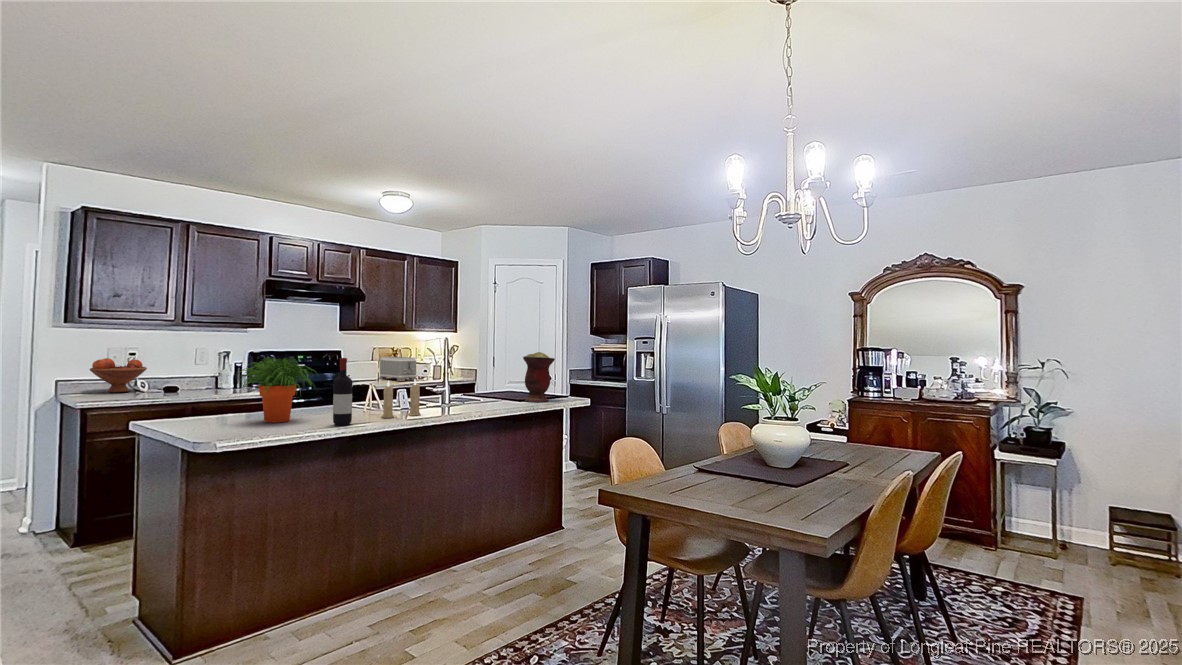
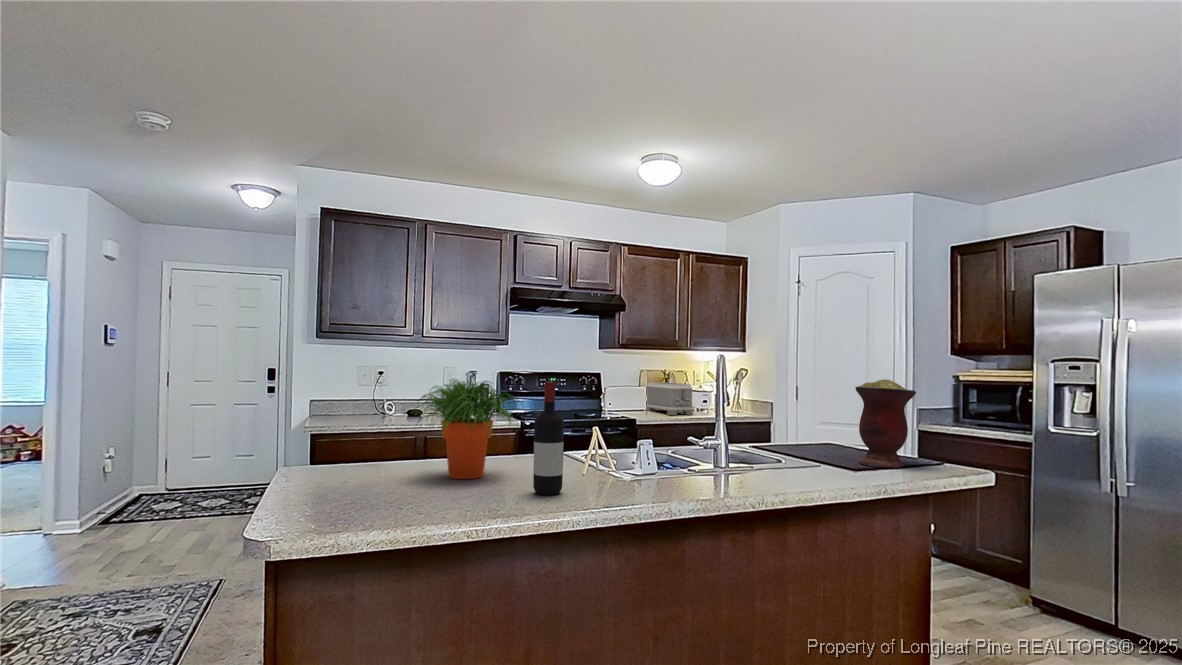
fruit bowl: present [90,358,147,392] -> none [334,377,388,416]
candle: present [381,380,421,418] -> none [614,419,679,484]

